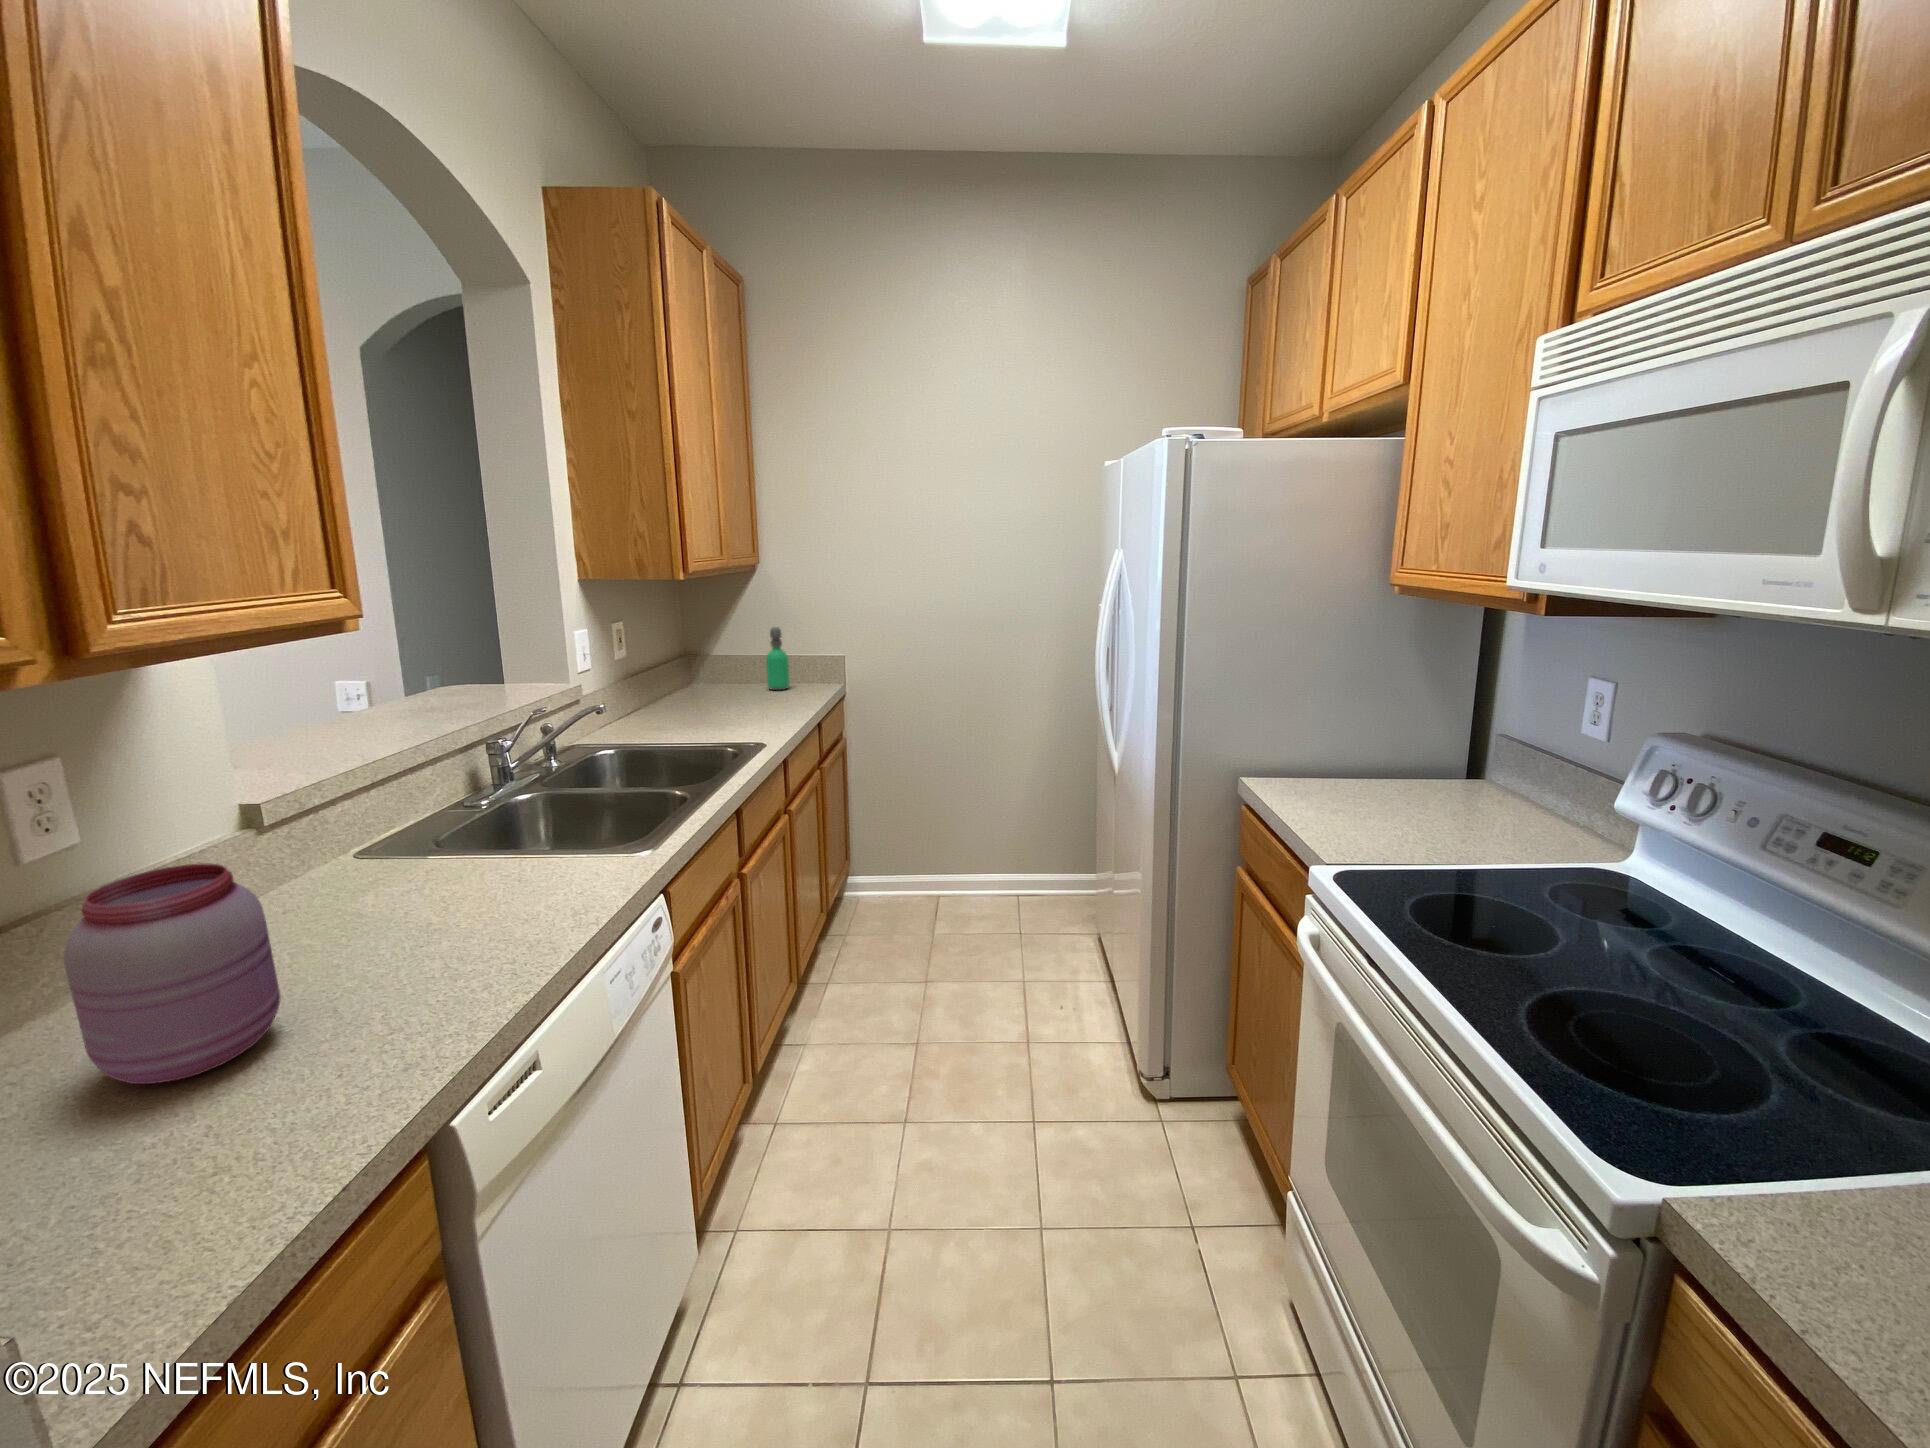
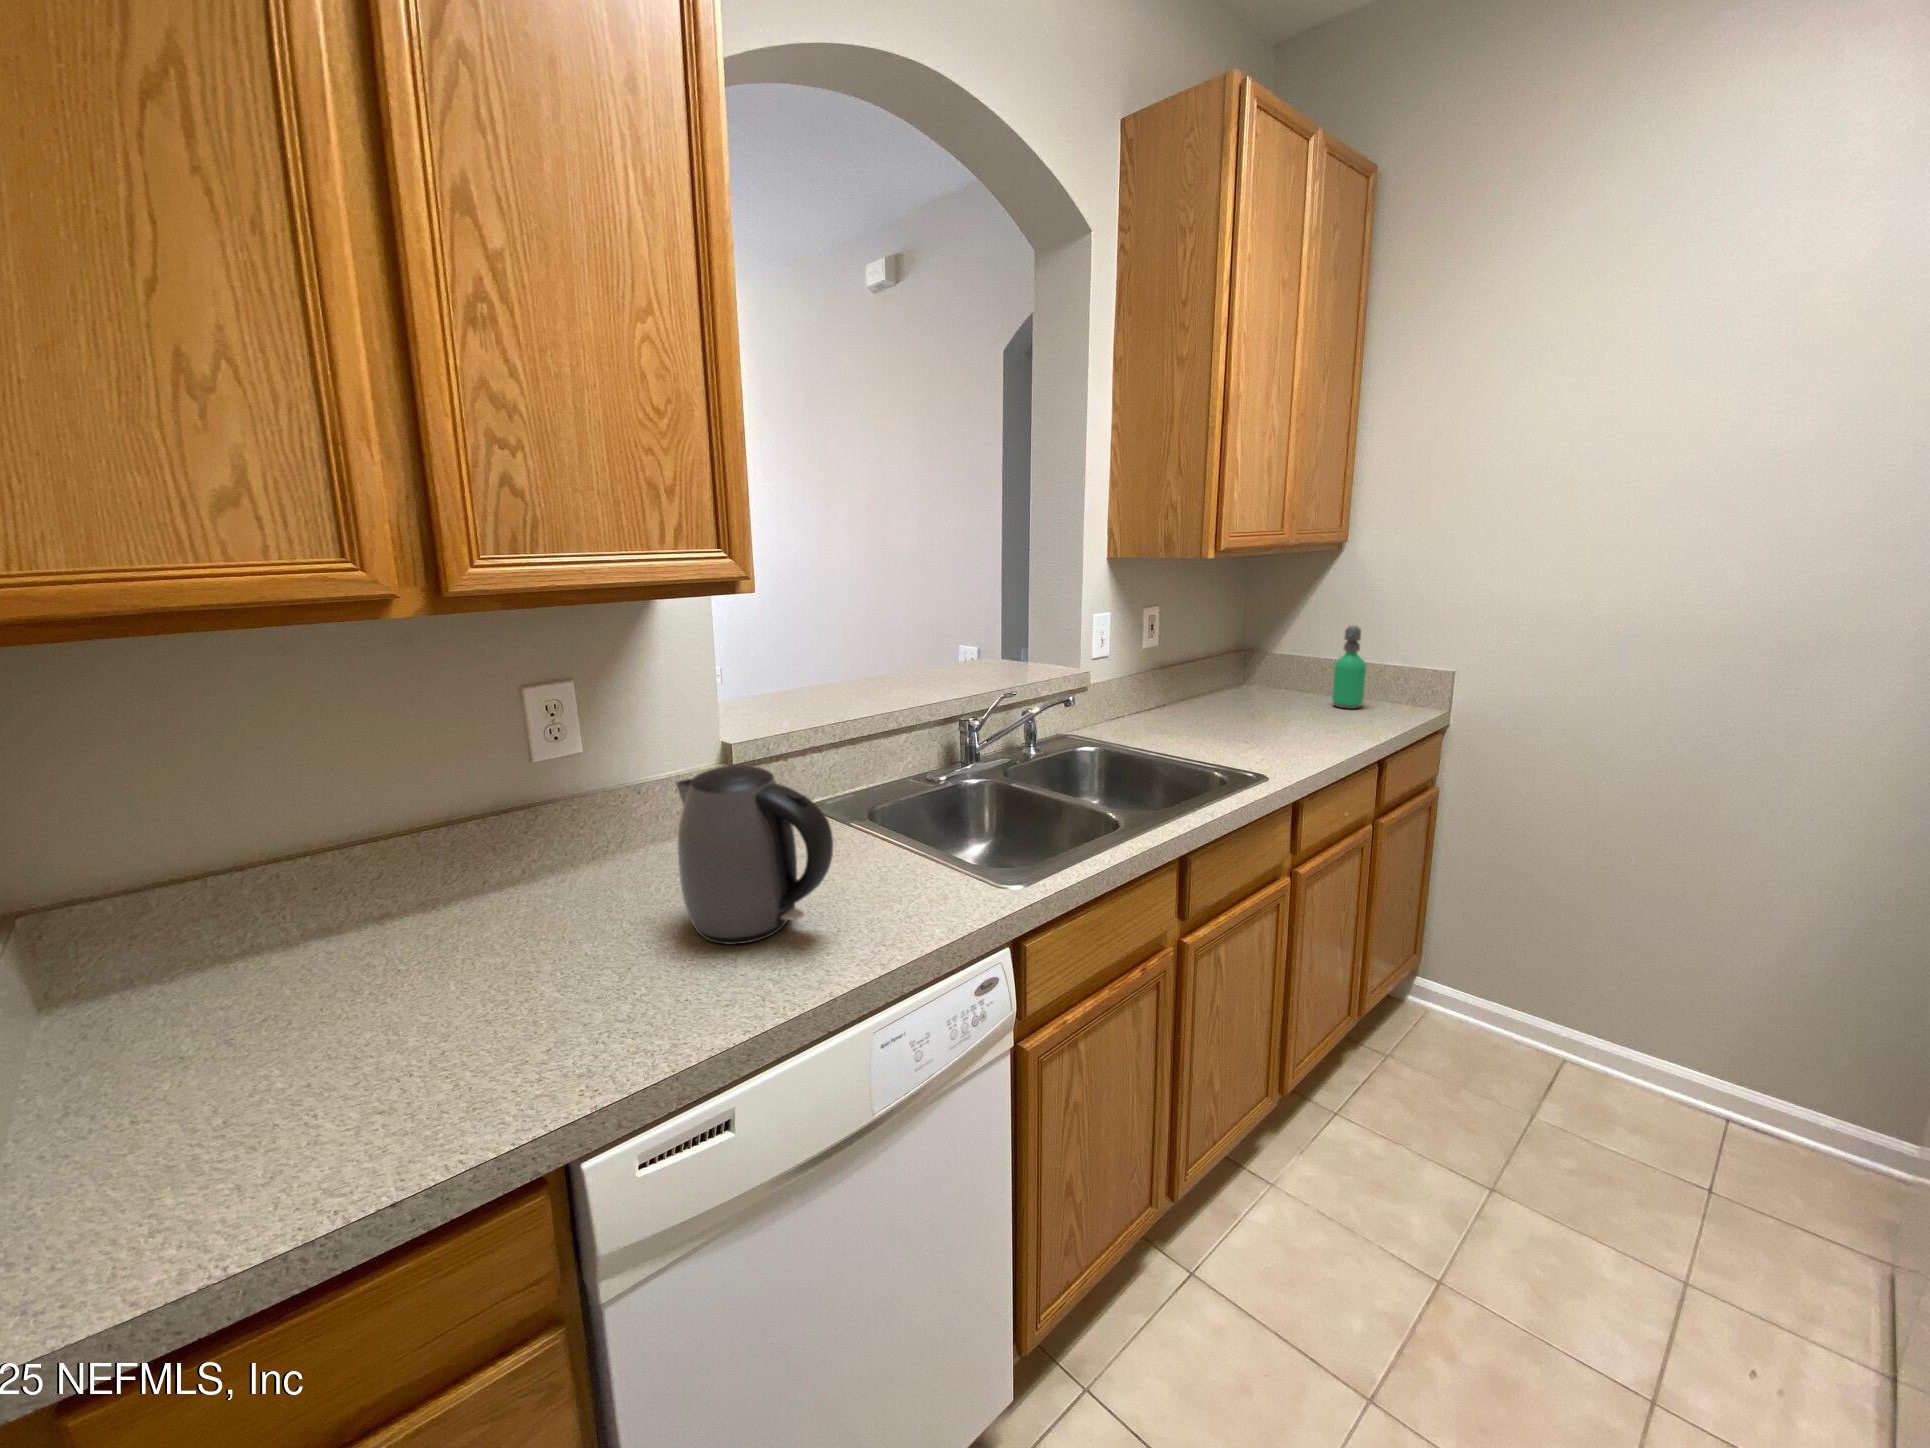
kettle: none [317,795,521,966] -> present [676,765,833,944]
jar: present [64,864,280,1084] -> none [440,793,592,988]

